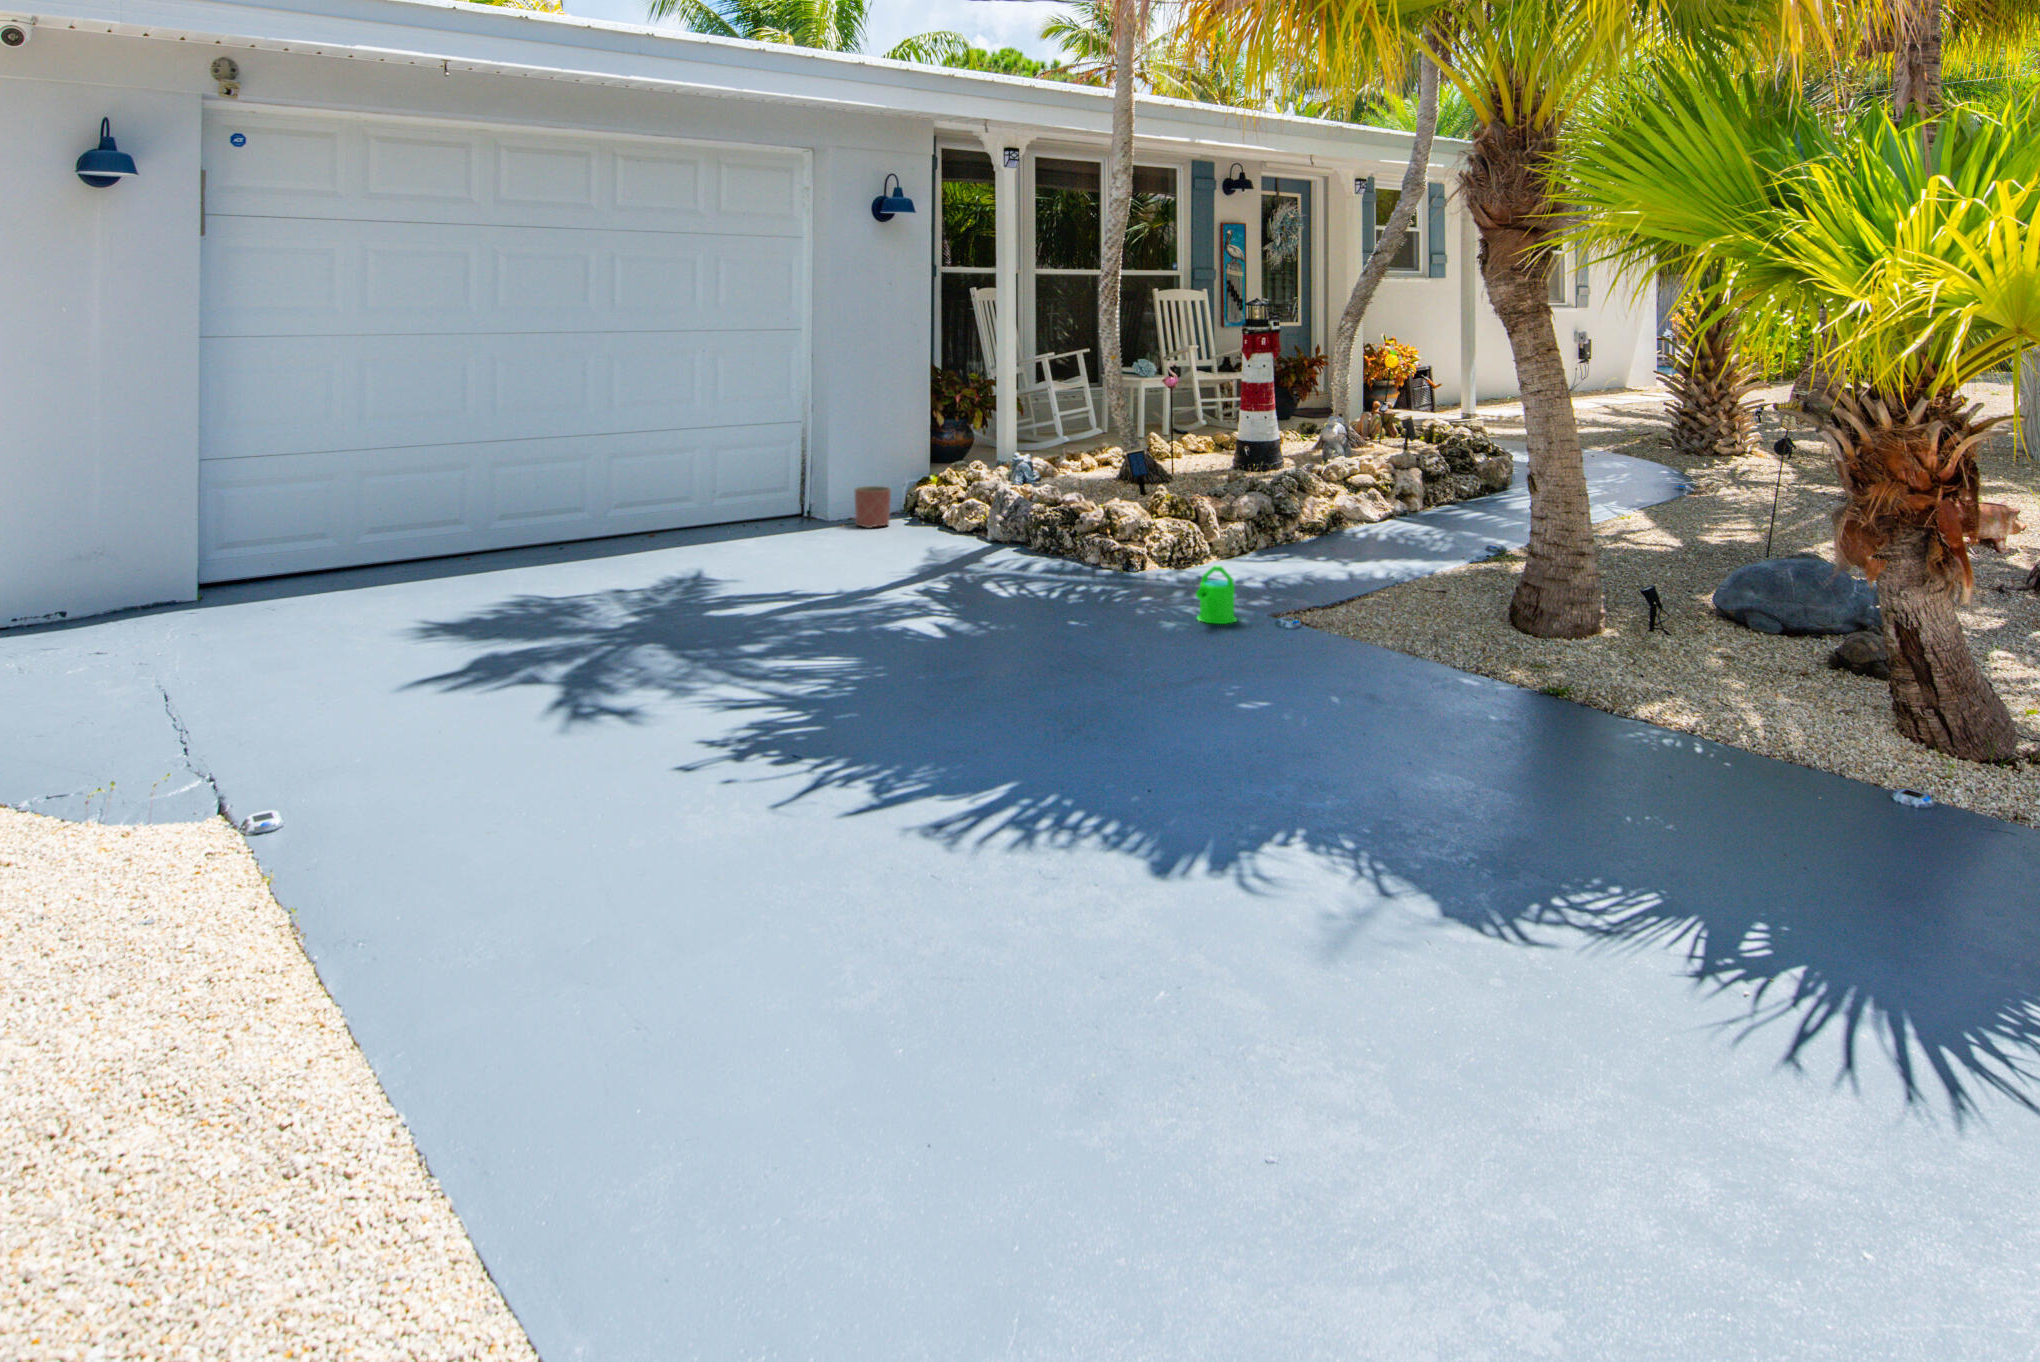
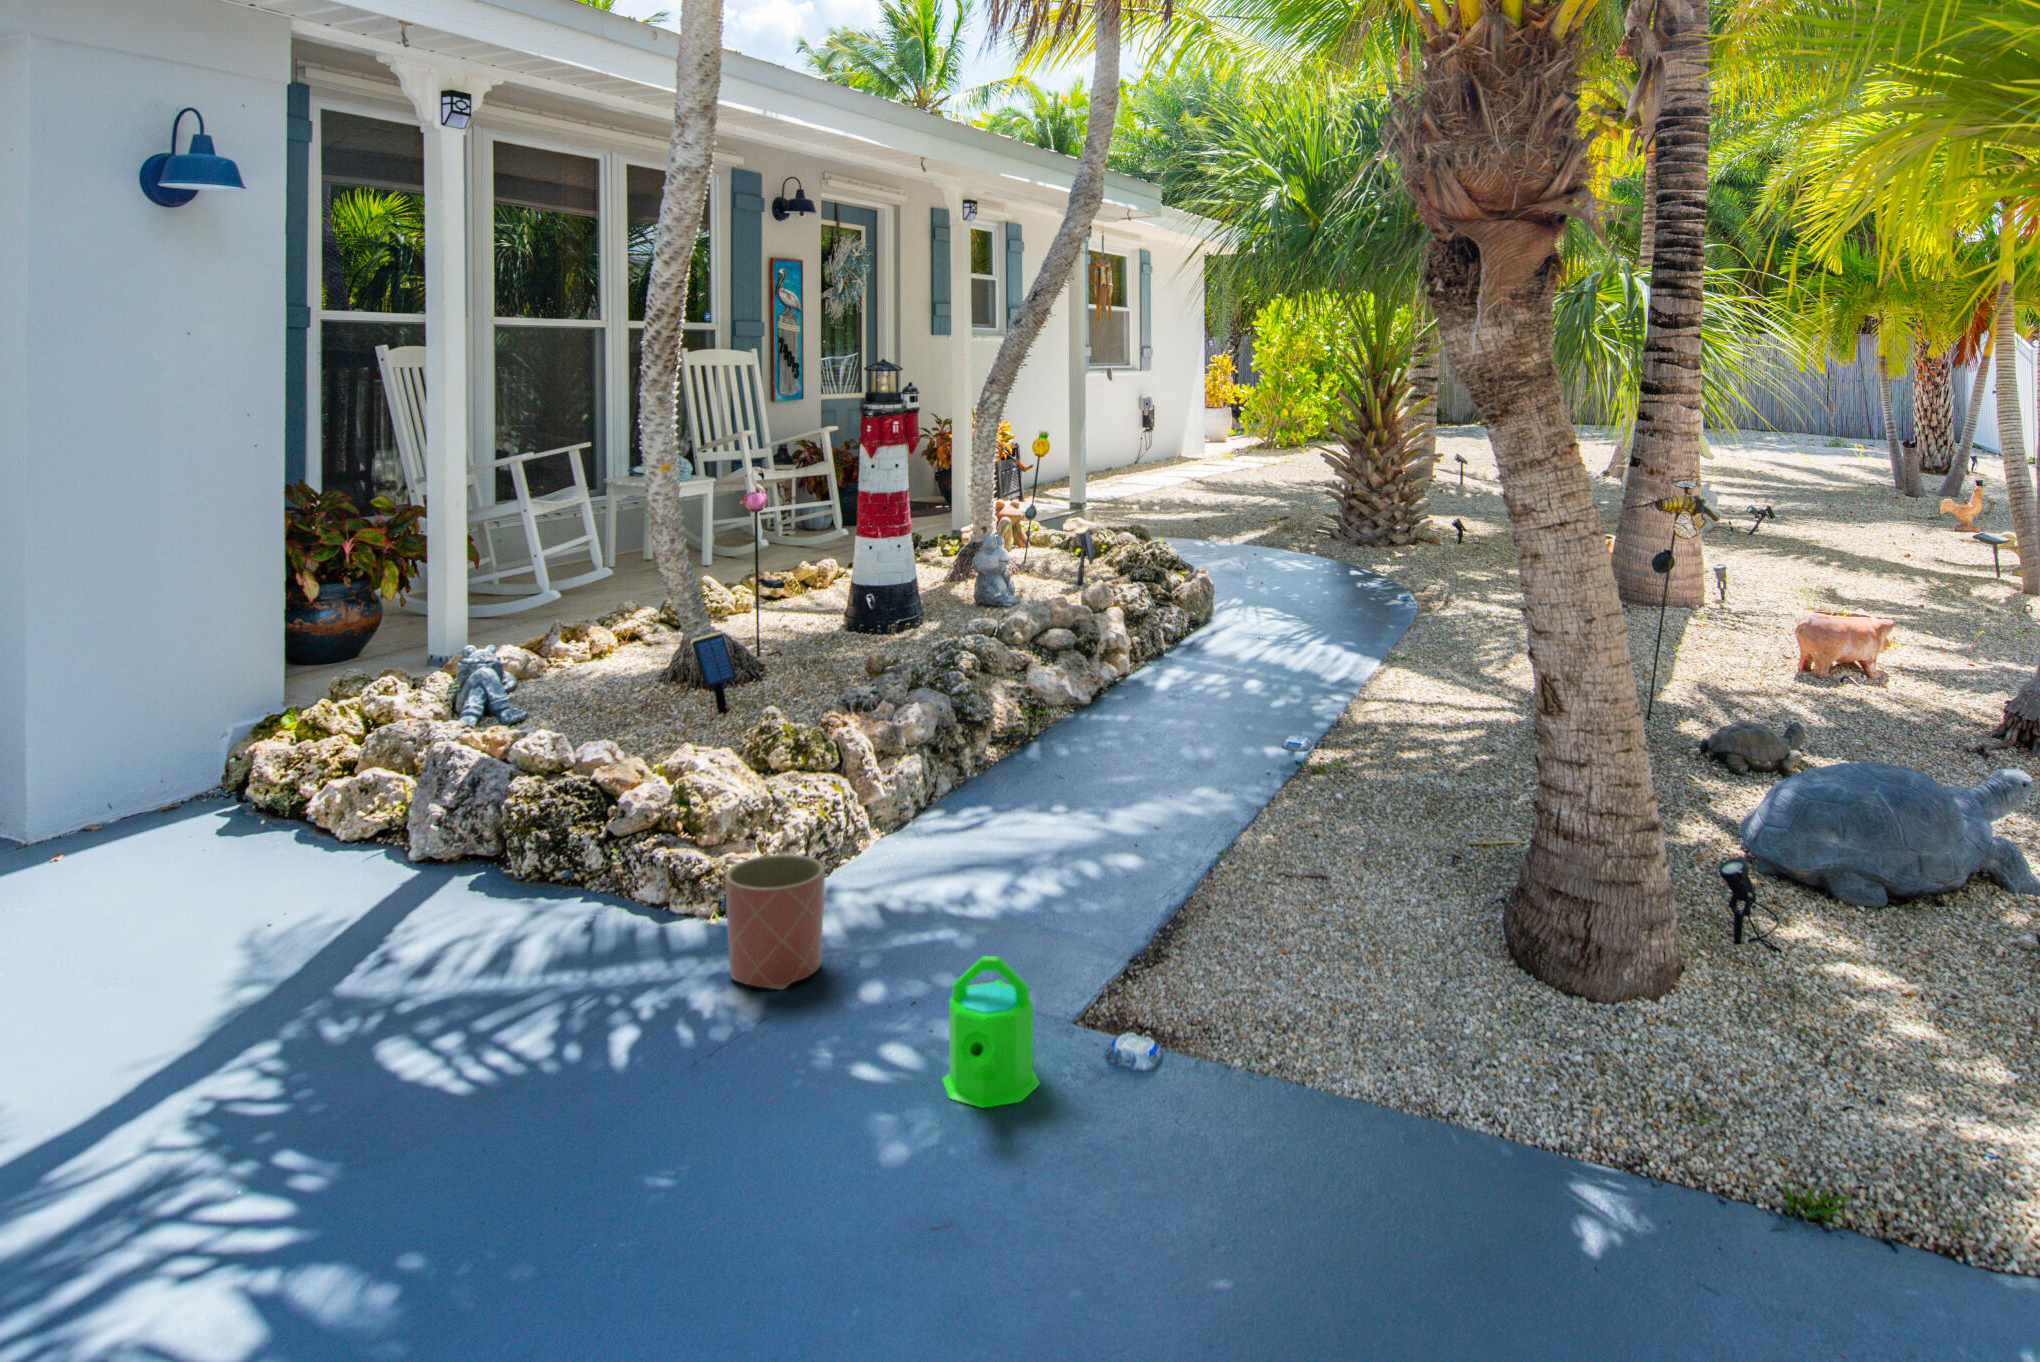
planter: present [854,486,891,528] -> present [725,854,825,990]

